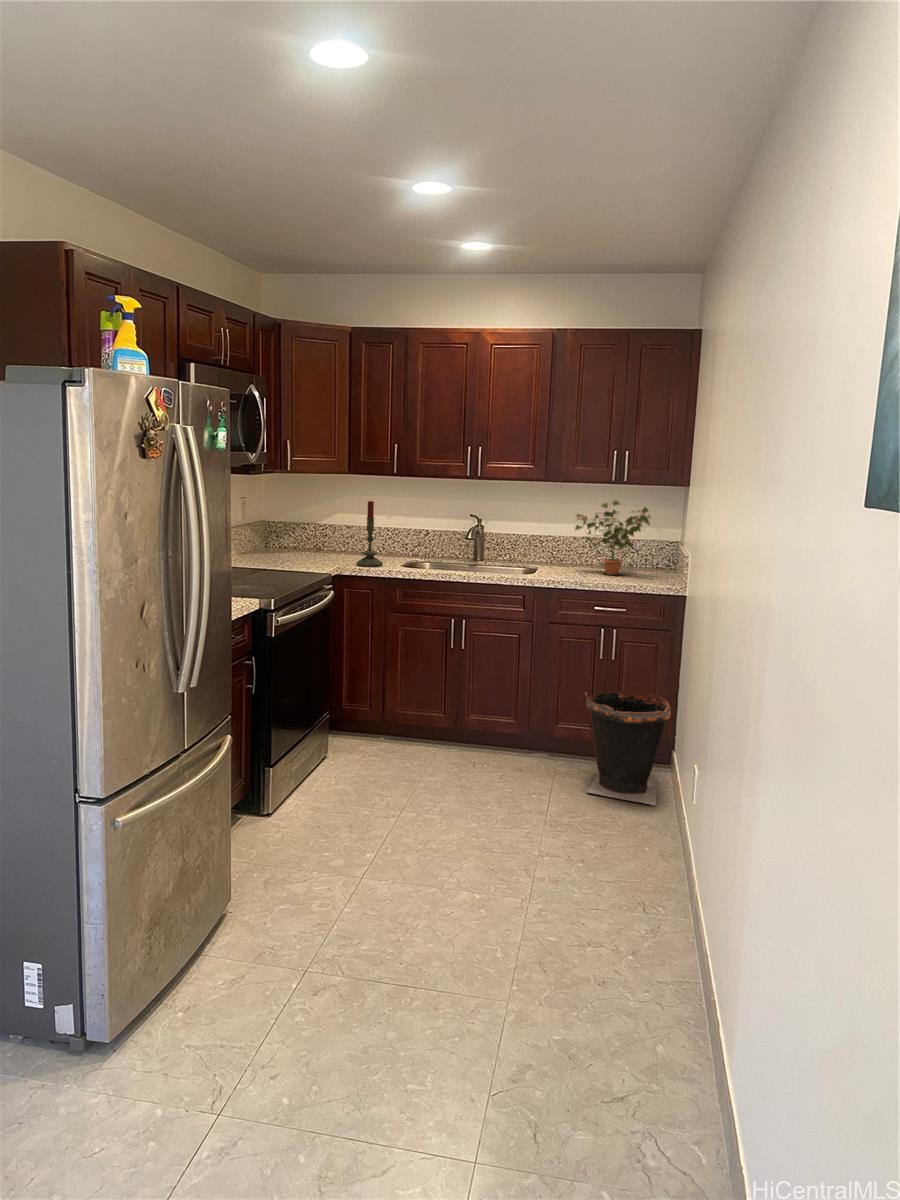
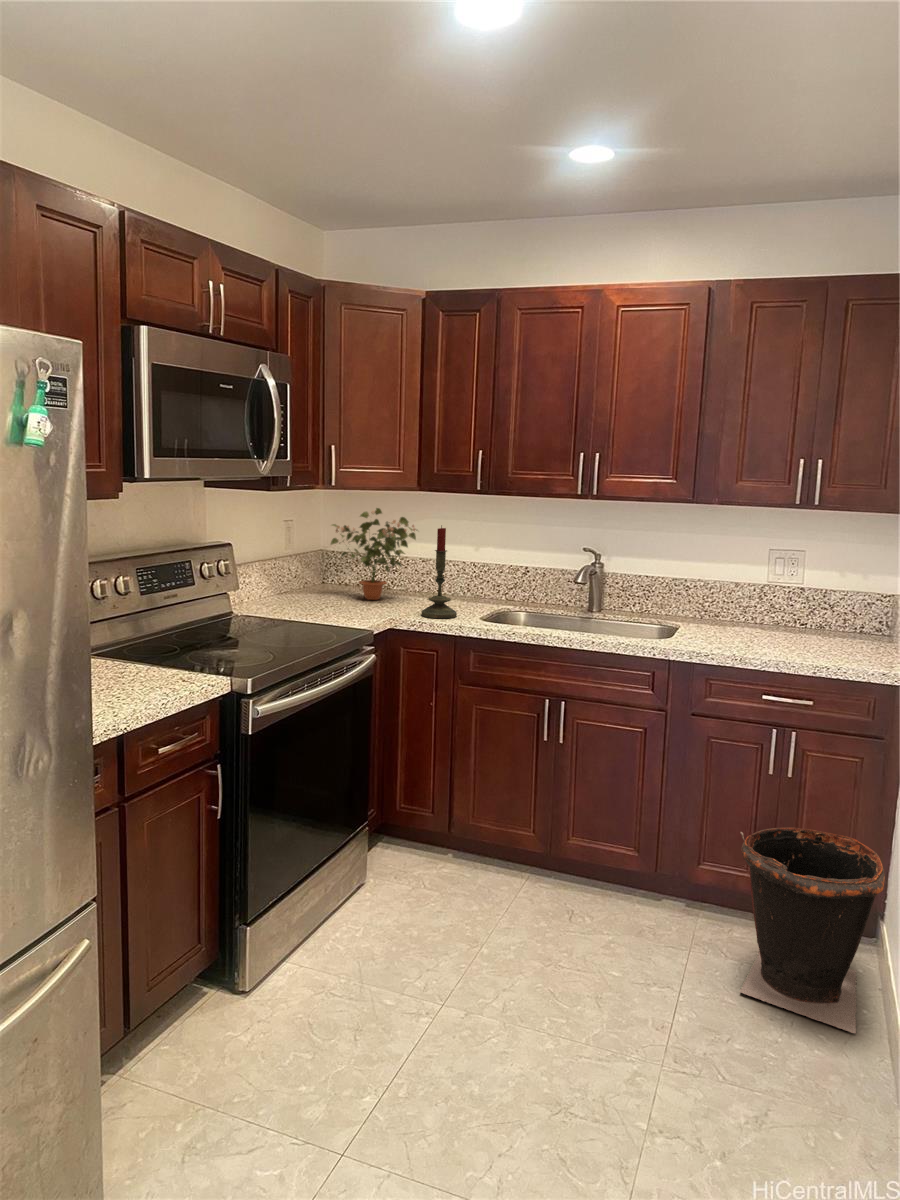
potted plant: present [575,500,651,575] -> present [331,508,416,600]

